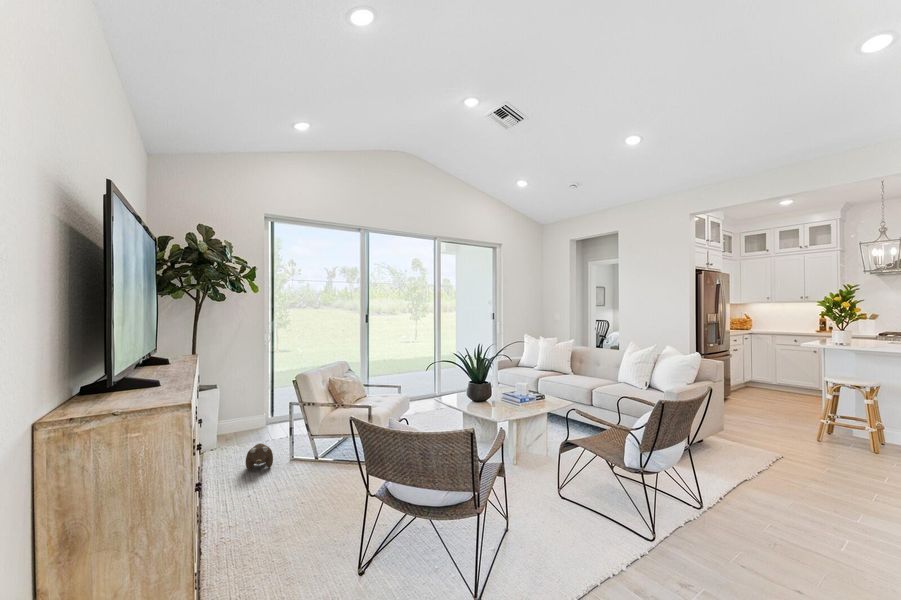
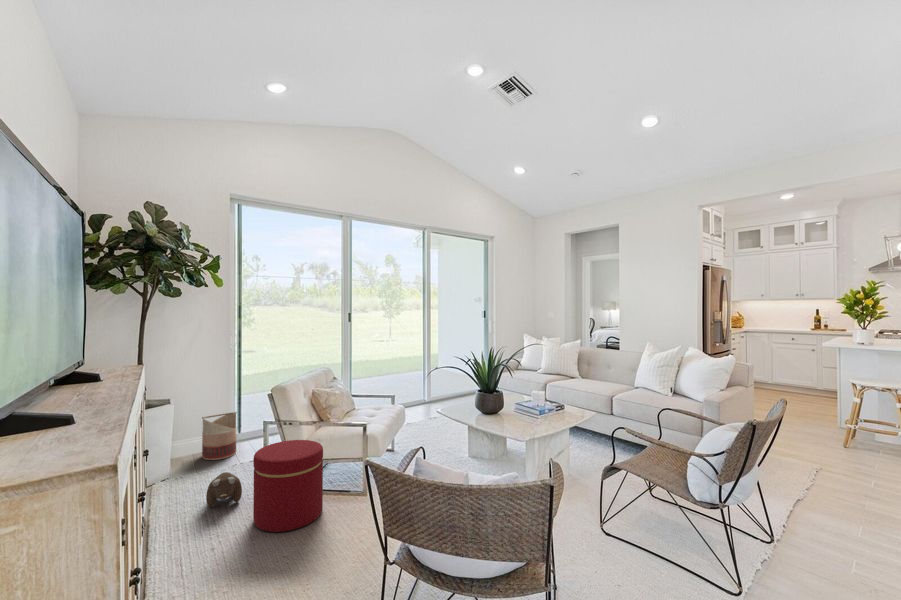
basket: none [241,398,270,437] -> present [202,412,237,460]
ottoman: none [282,418,337,488] -> present [253,440,323,532]

